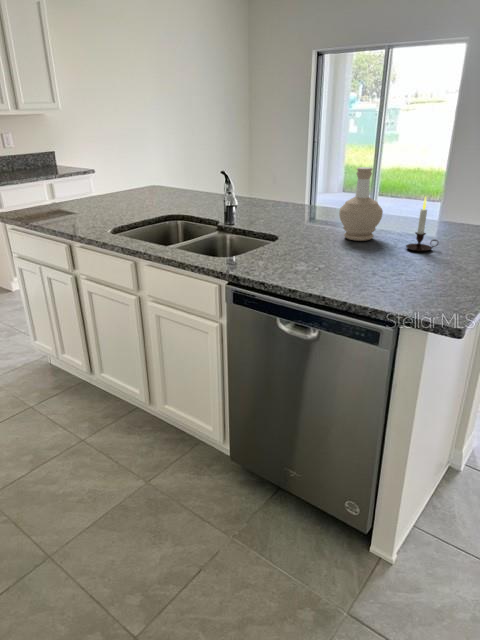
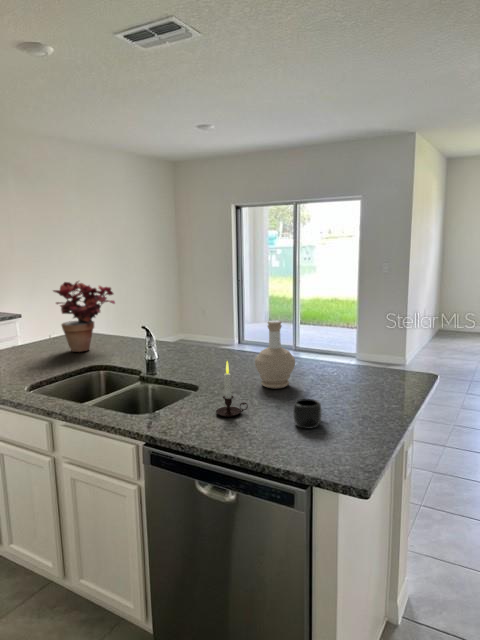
potted plant: none [131,128,193,203] -> present [54,281,115,352]
candle: present [406,197,438,251] -> present [216,361,248,417]
mug: none [380,246,412,276] -> present [293,399,322,429]

